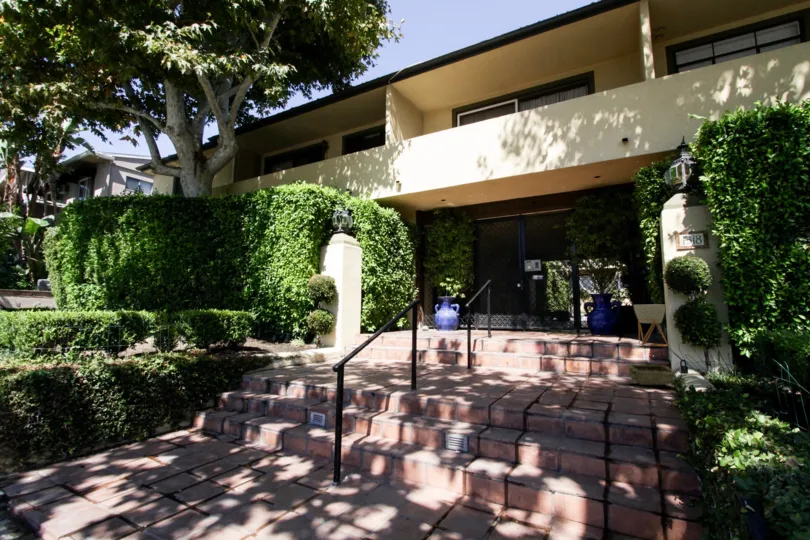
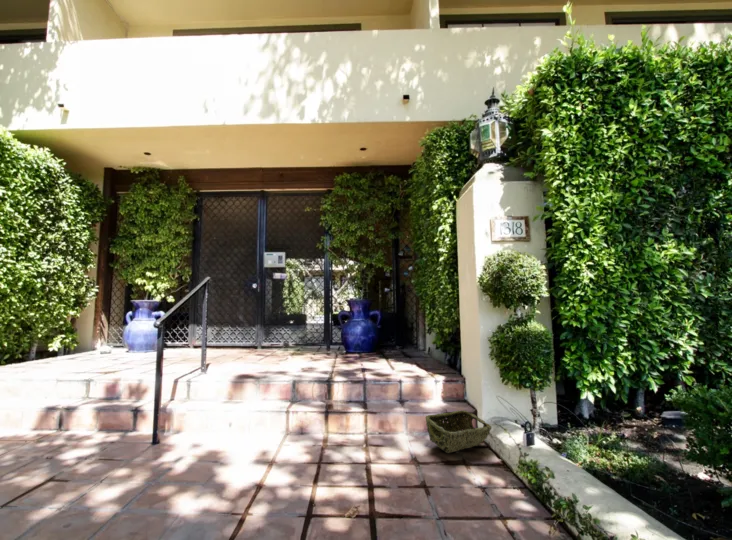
planter: present [634,305,668,346] -> none [416,317,456,379]

